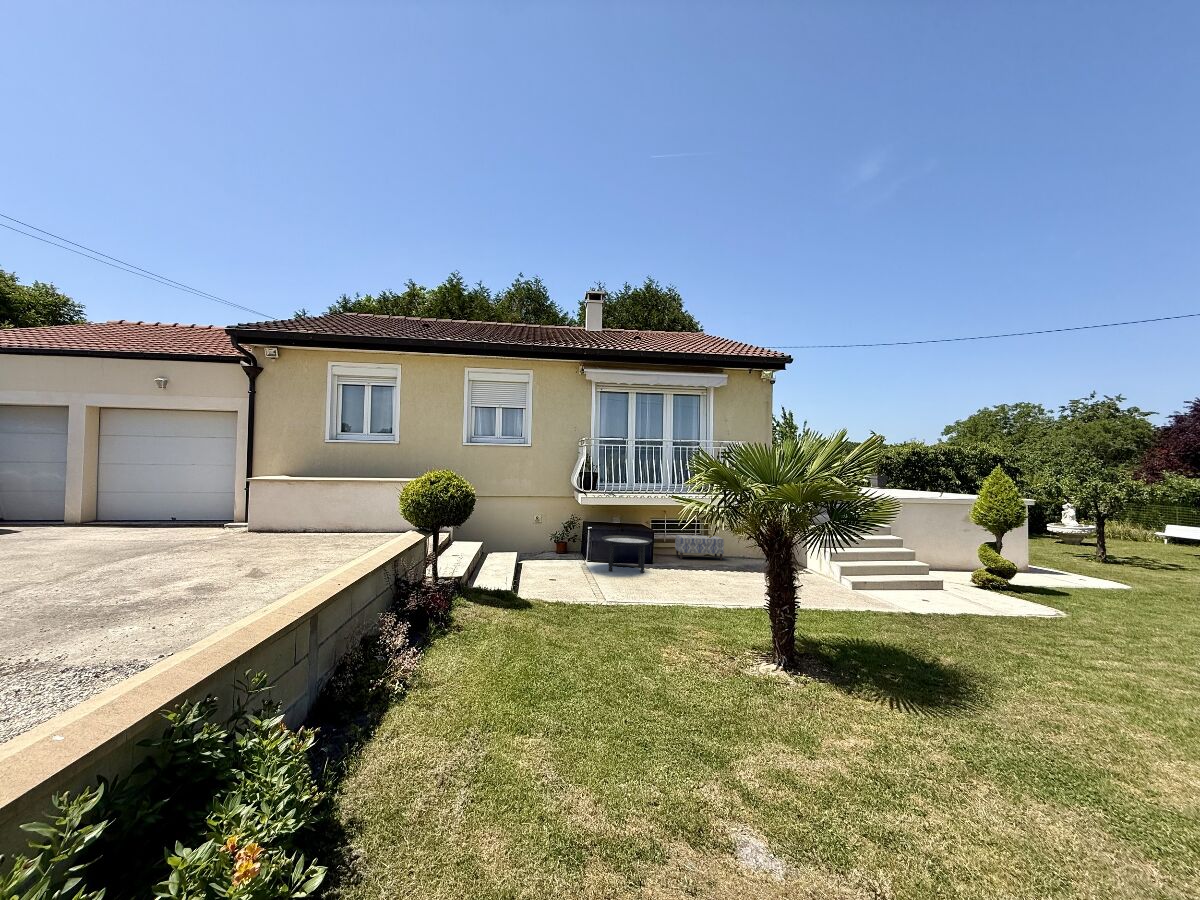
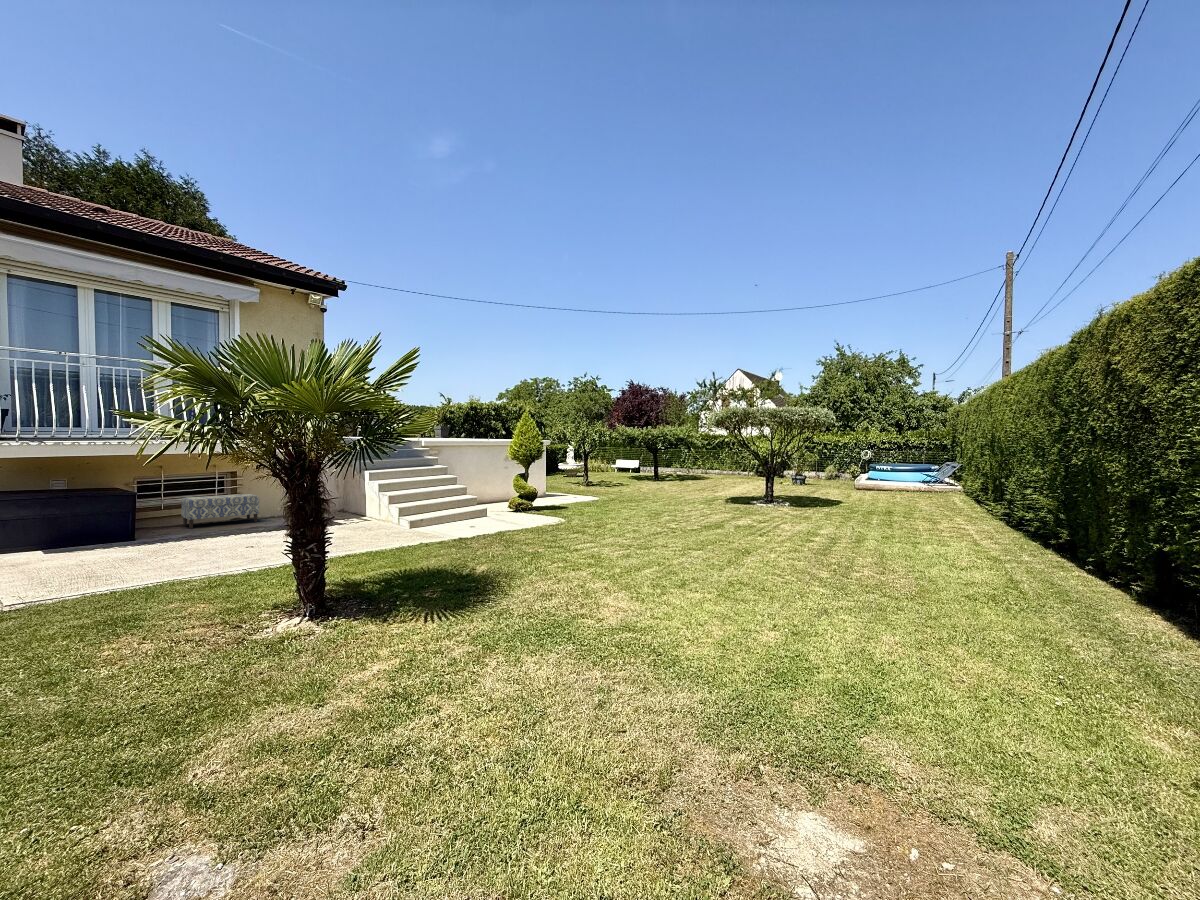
round table: present [602,535,652,573] -> none [15,503,130,561]

